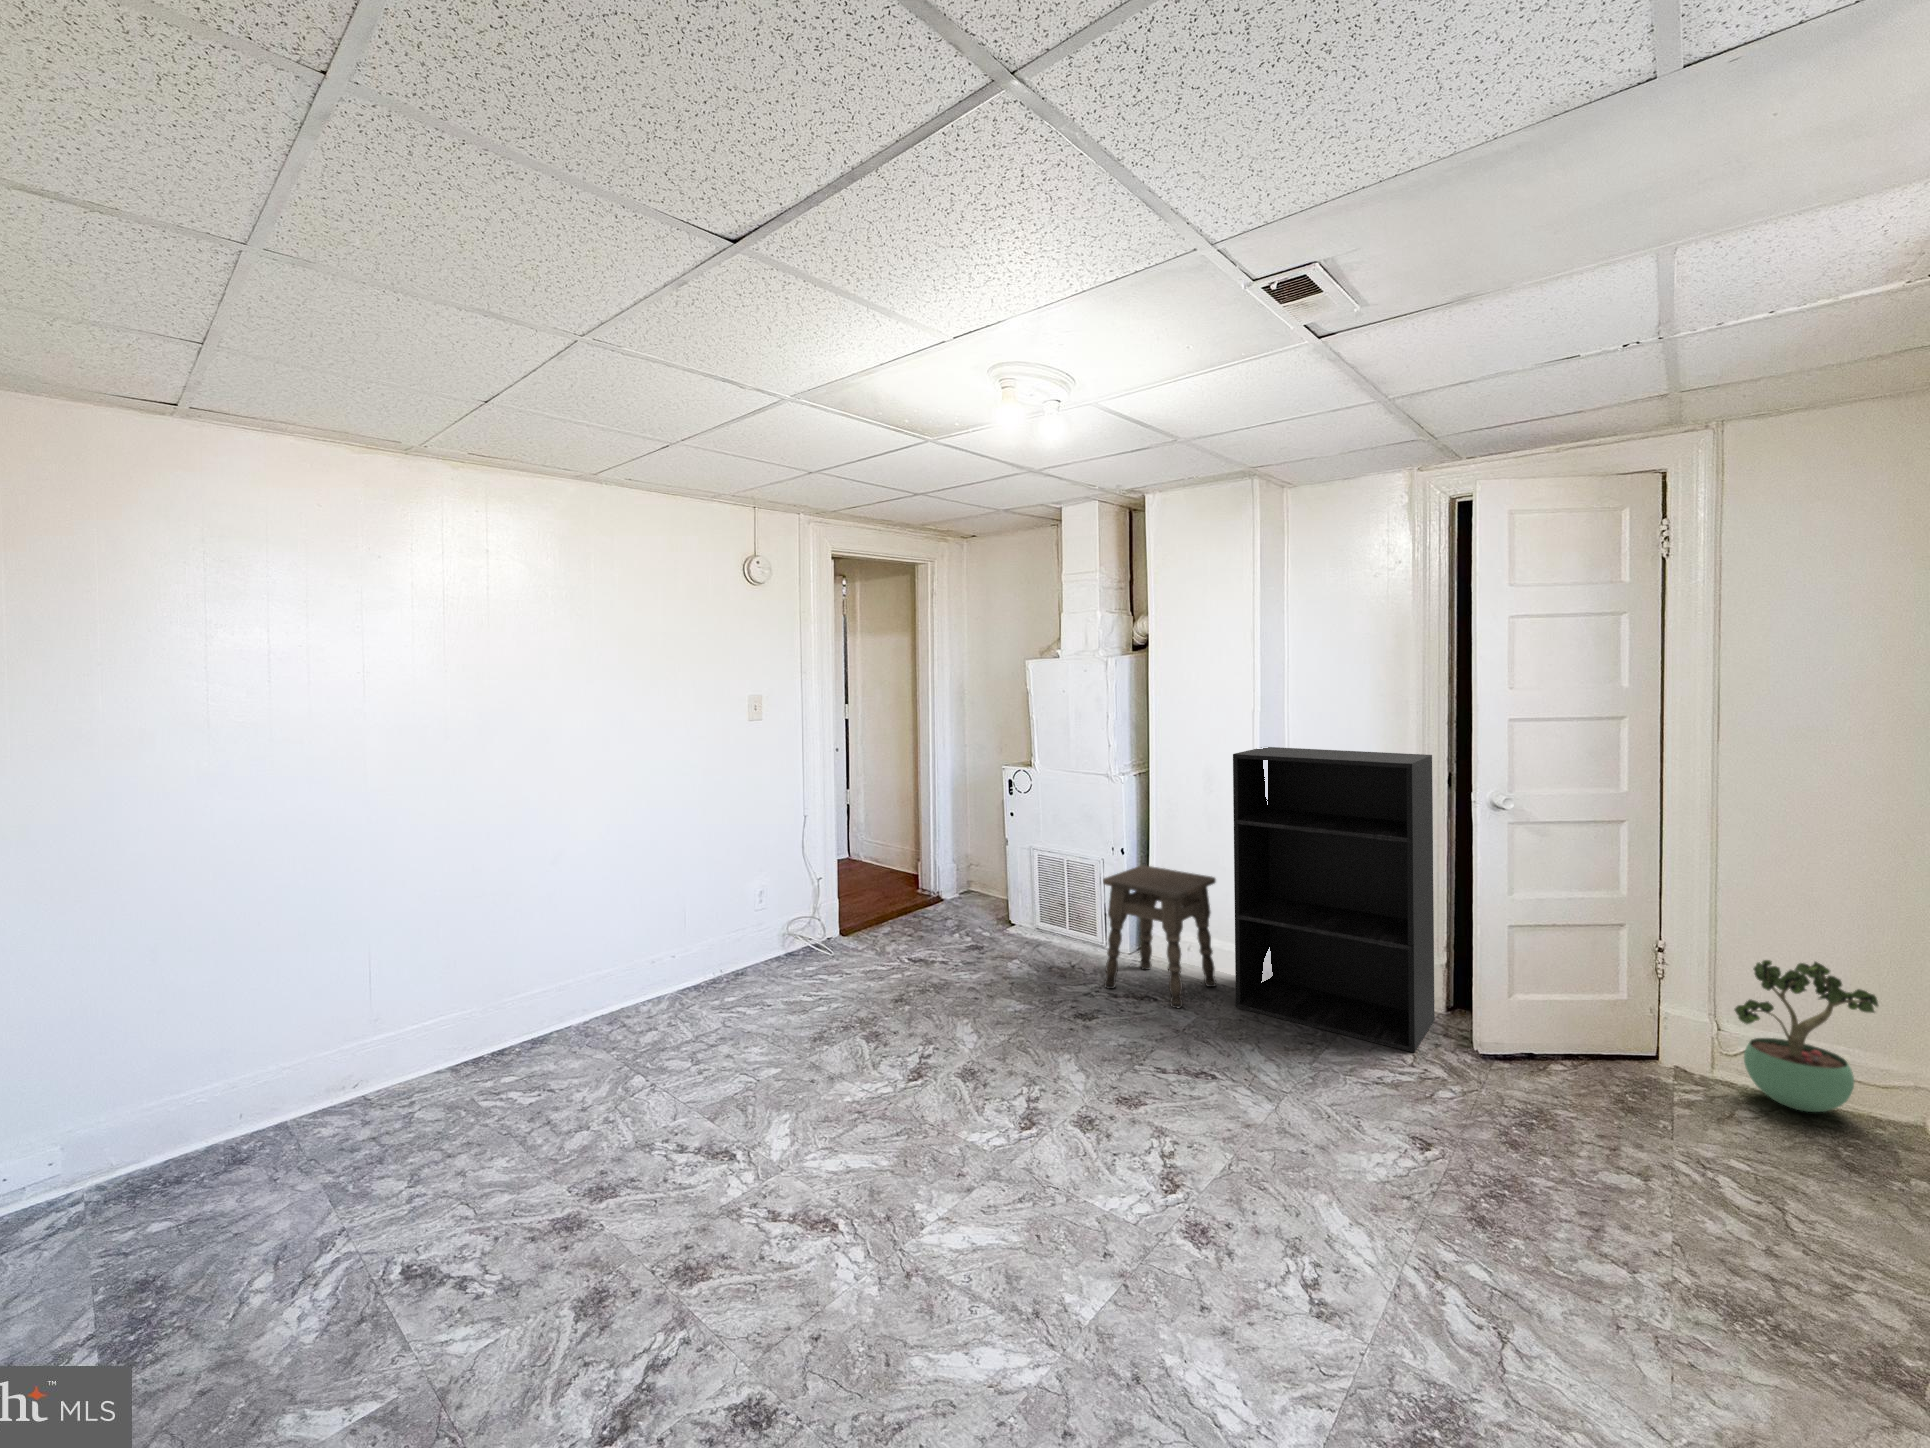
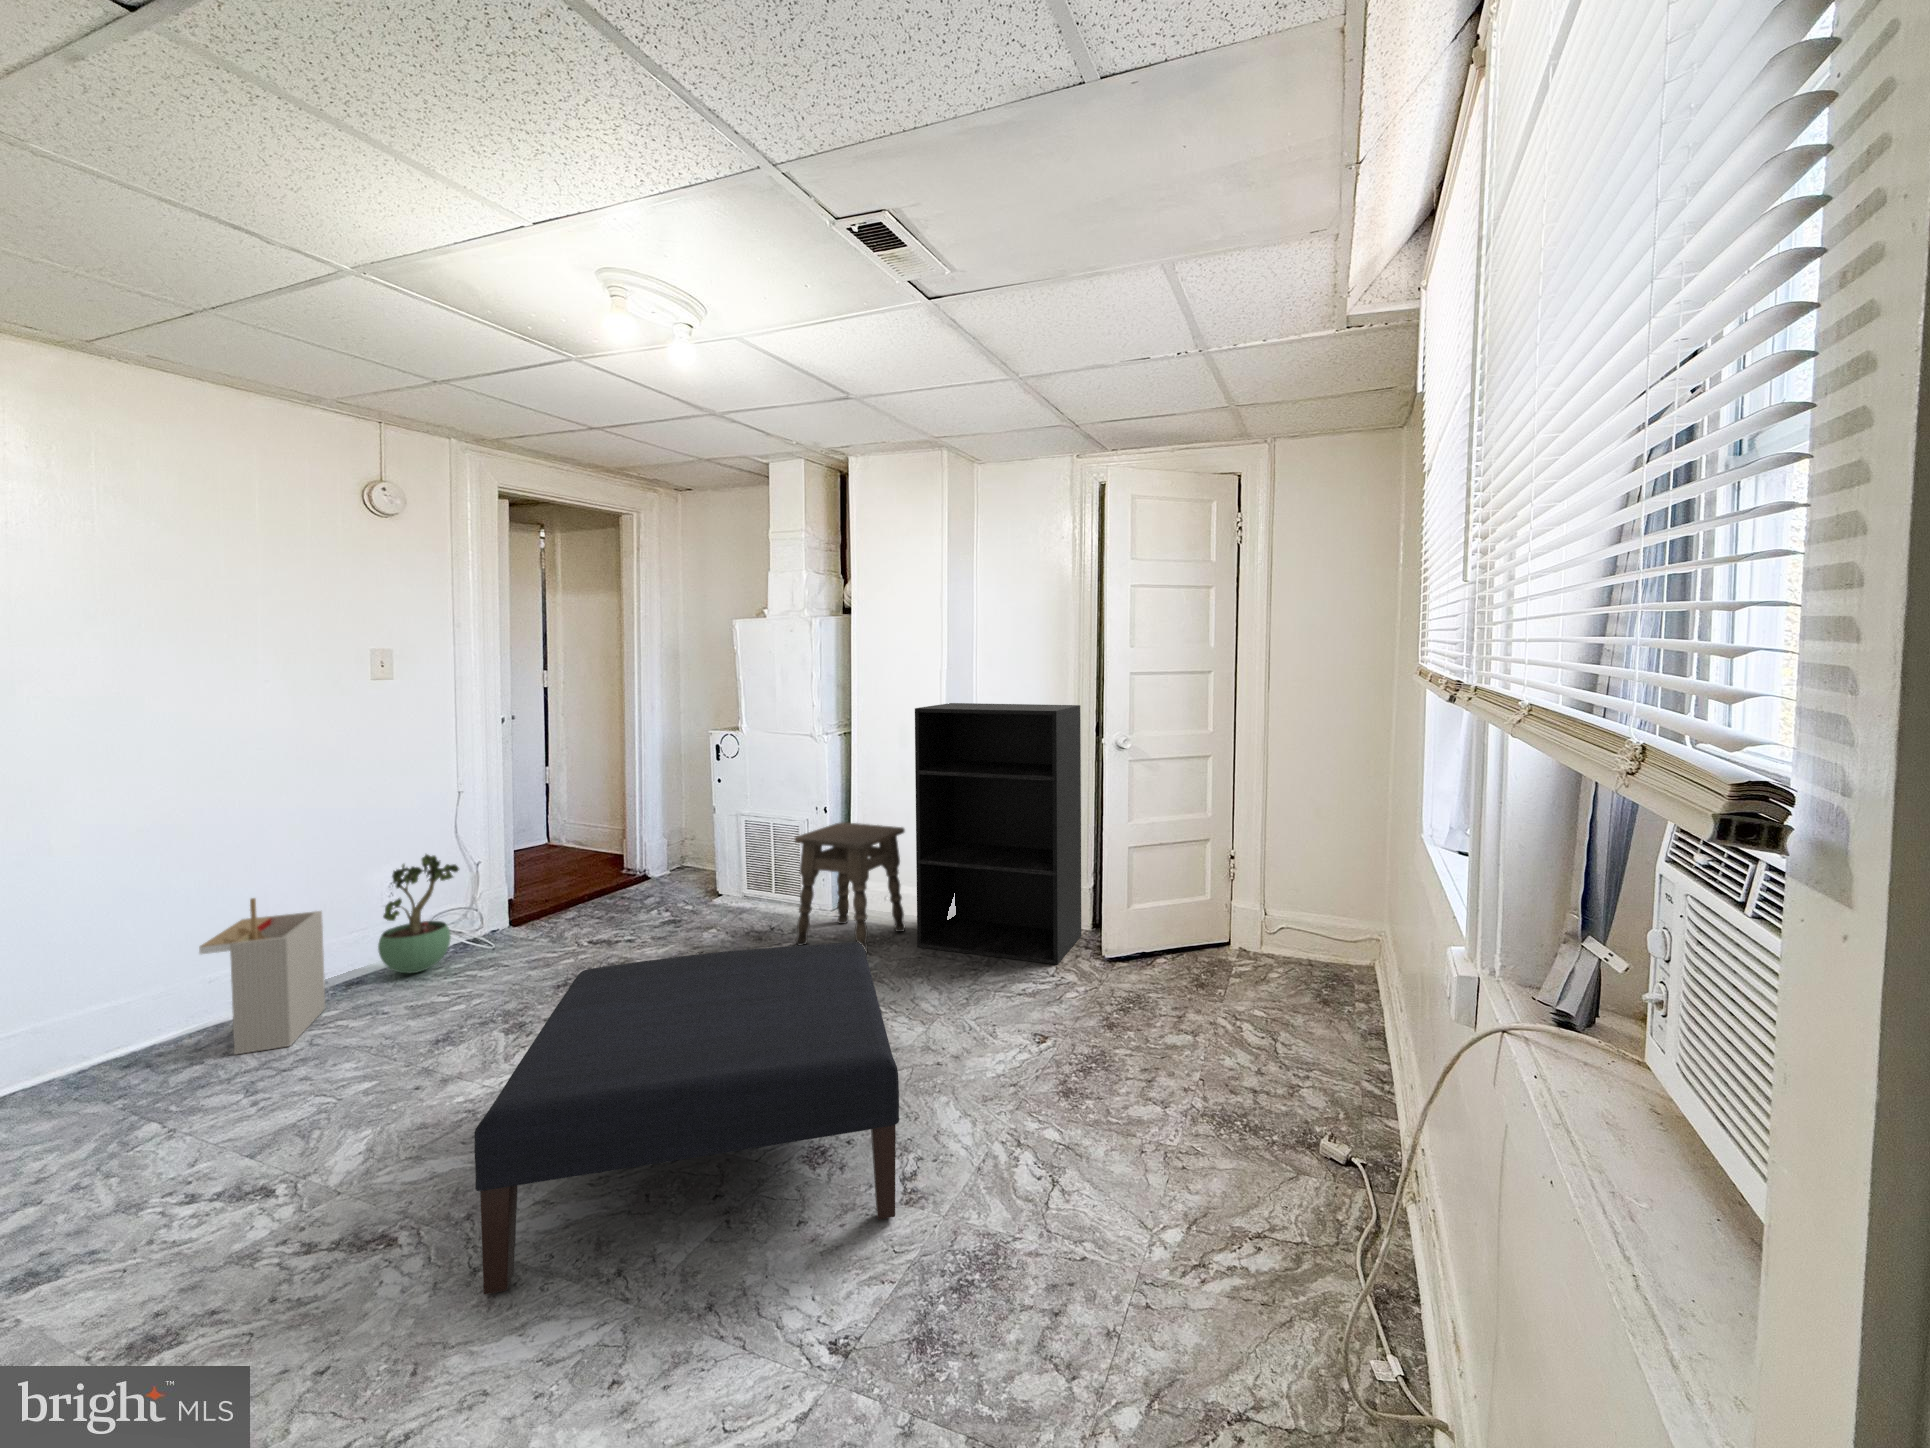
storage bin: none [653,899,725,1025] -> present [199,898,325,1055]
potted plant: present [1735,960,1878,1112] -> present [378,854,459,973]
ottoman: none [918,1000,1316,1329] -> present [474,942,899,1294]

